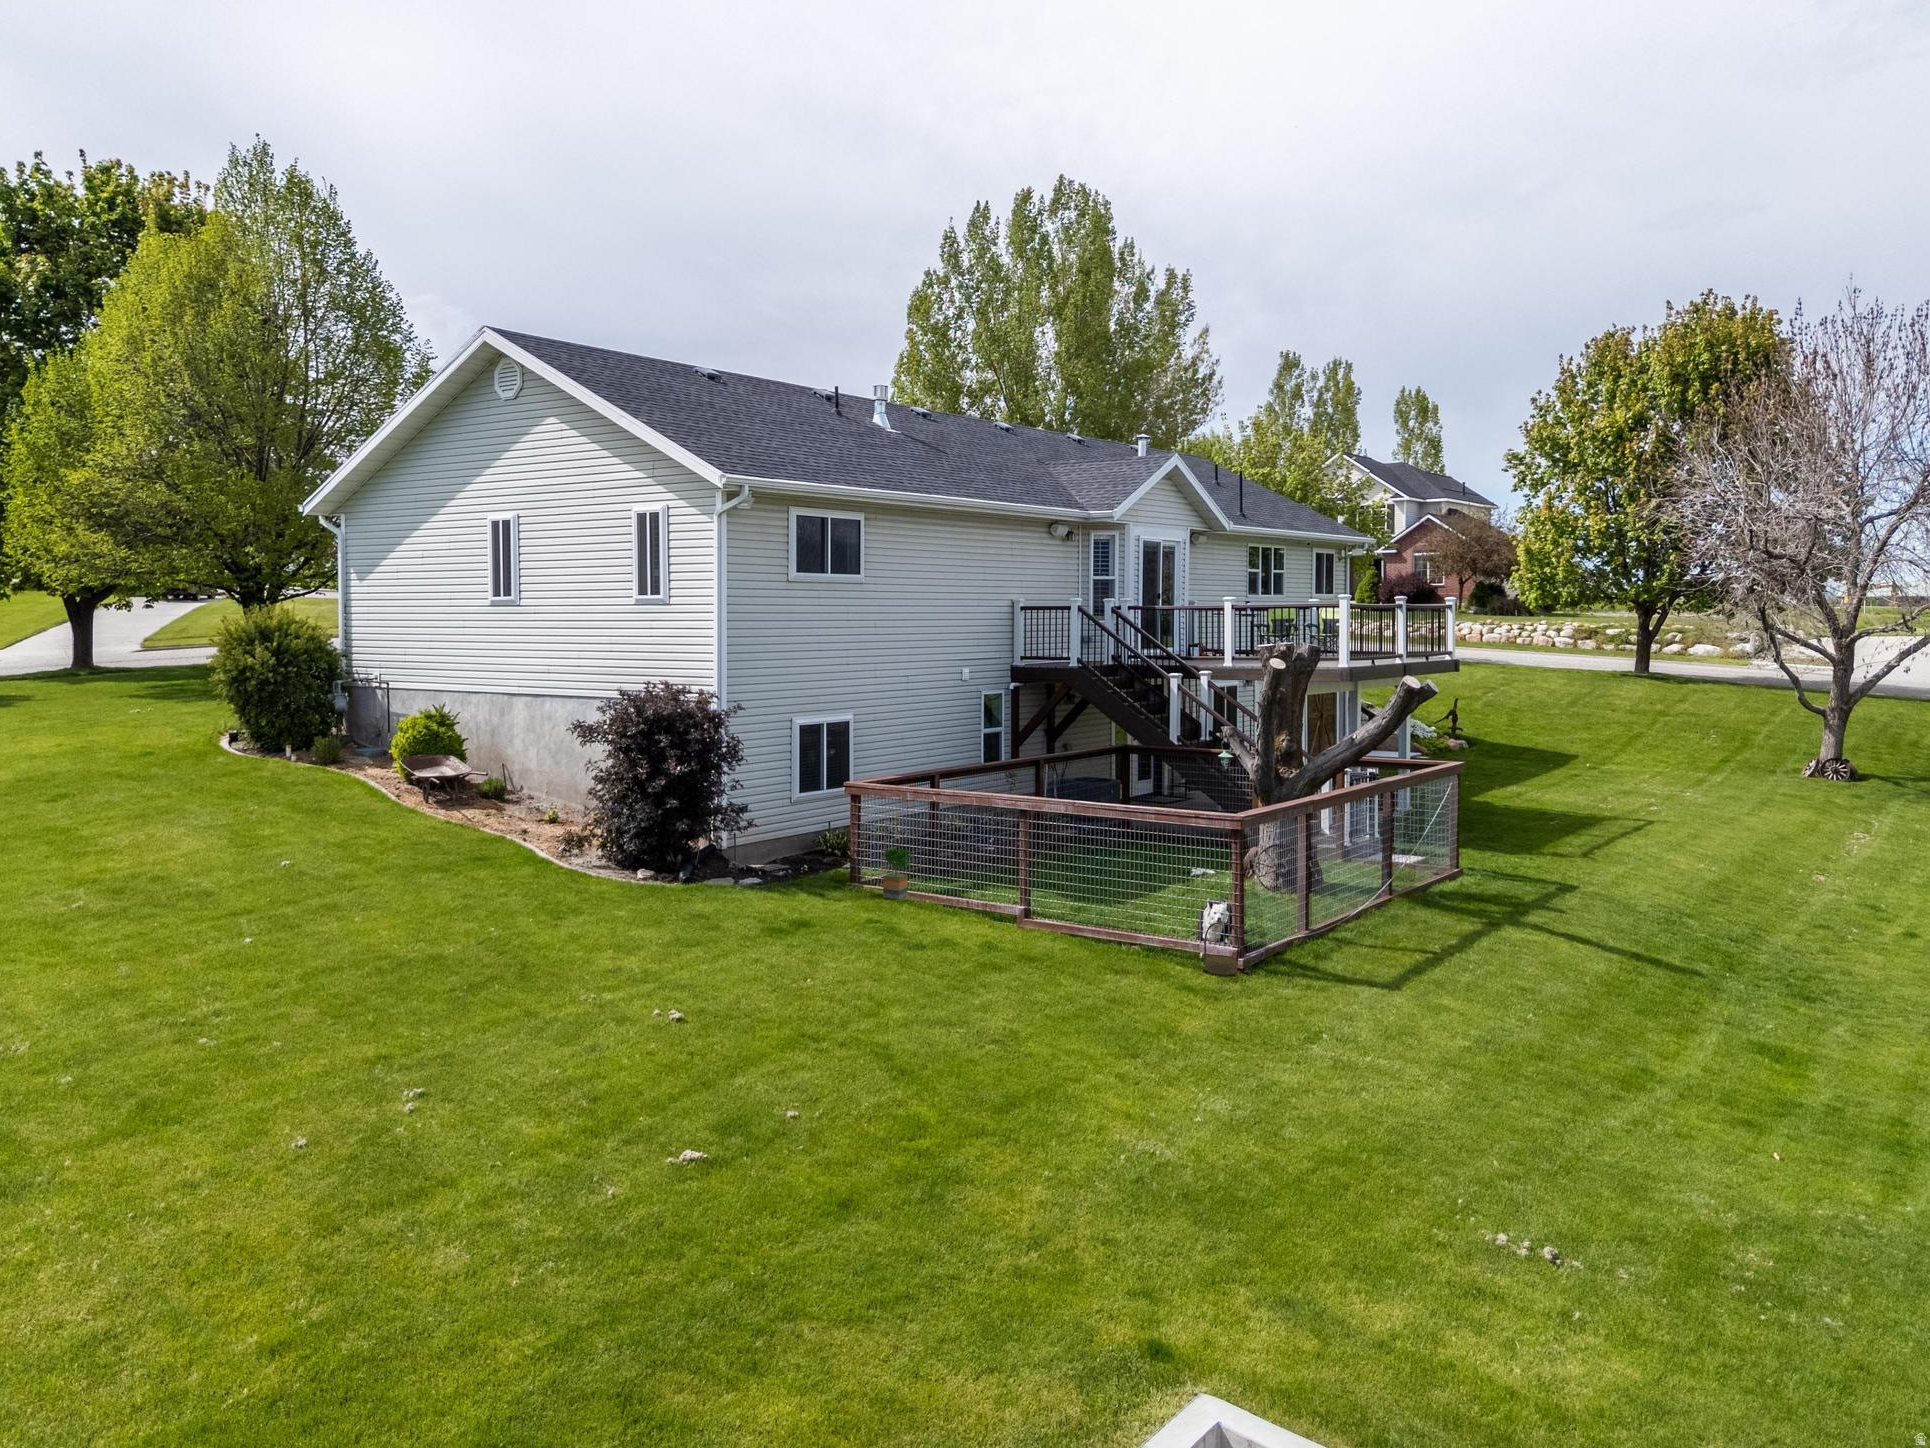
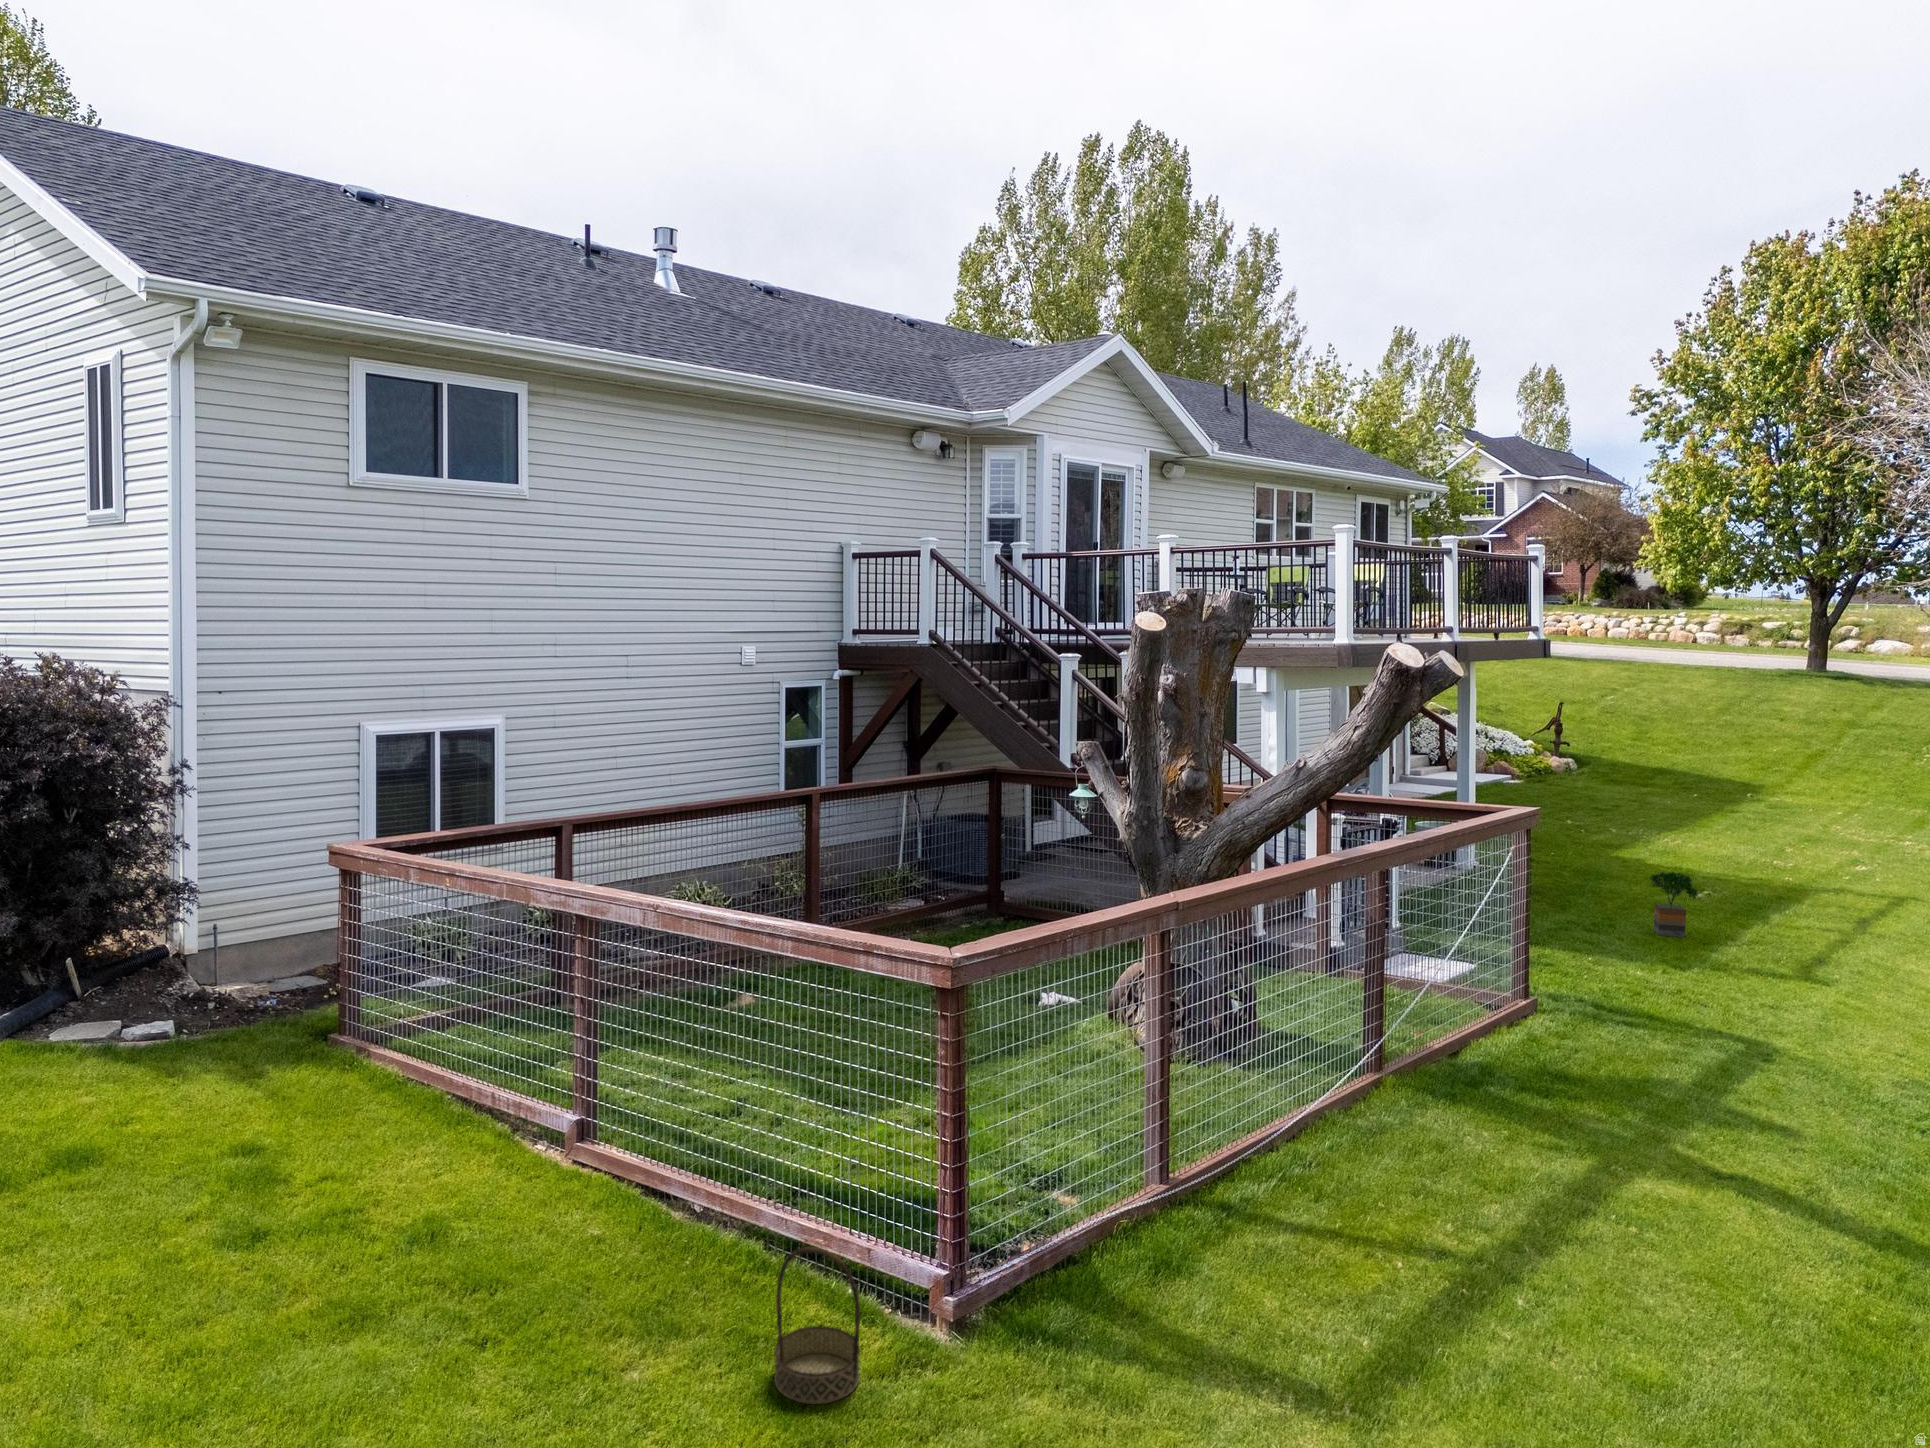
potted tree: present [883,848,913,900] -> present [1649,872,1698,937]

